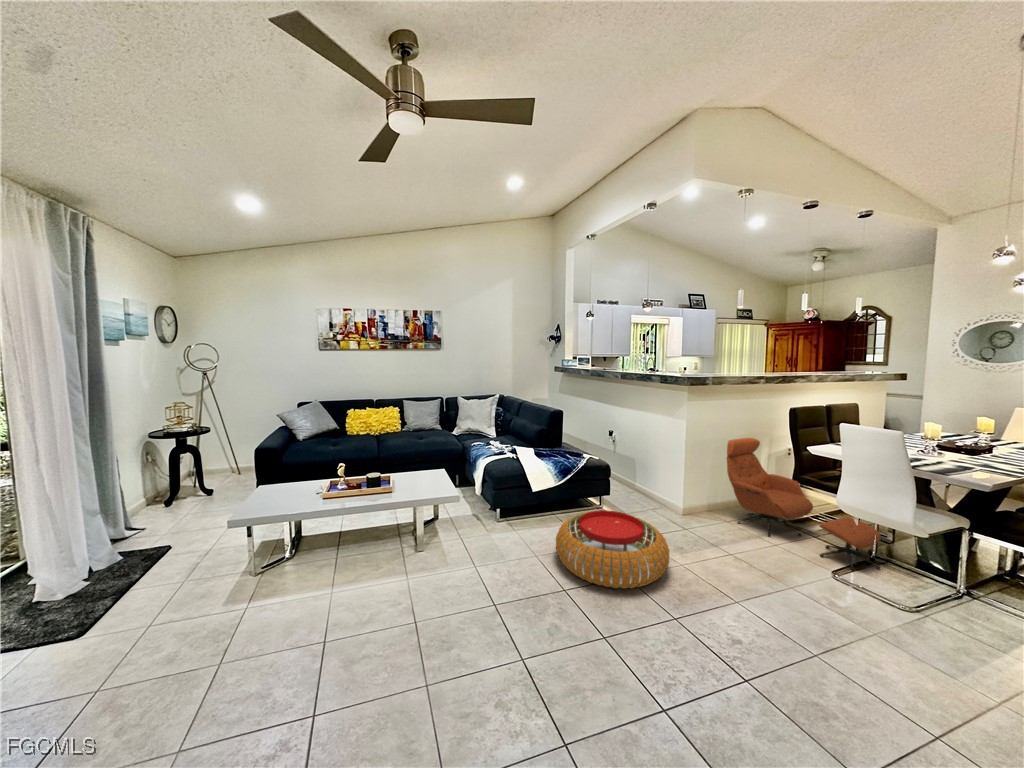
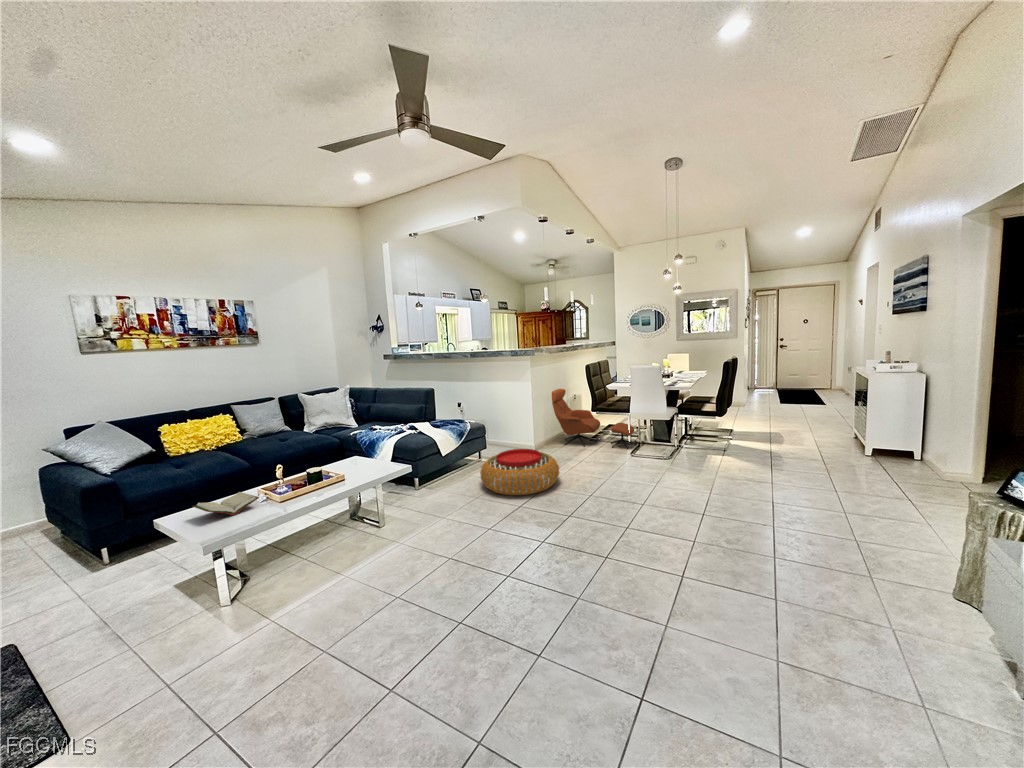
book: none [263,481,313,502] -> present [193,492,259,515]

